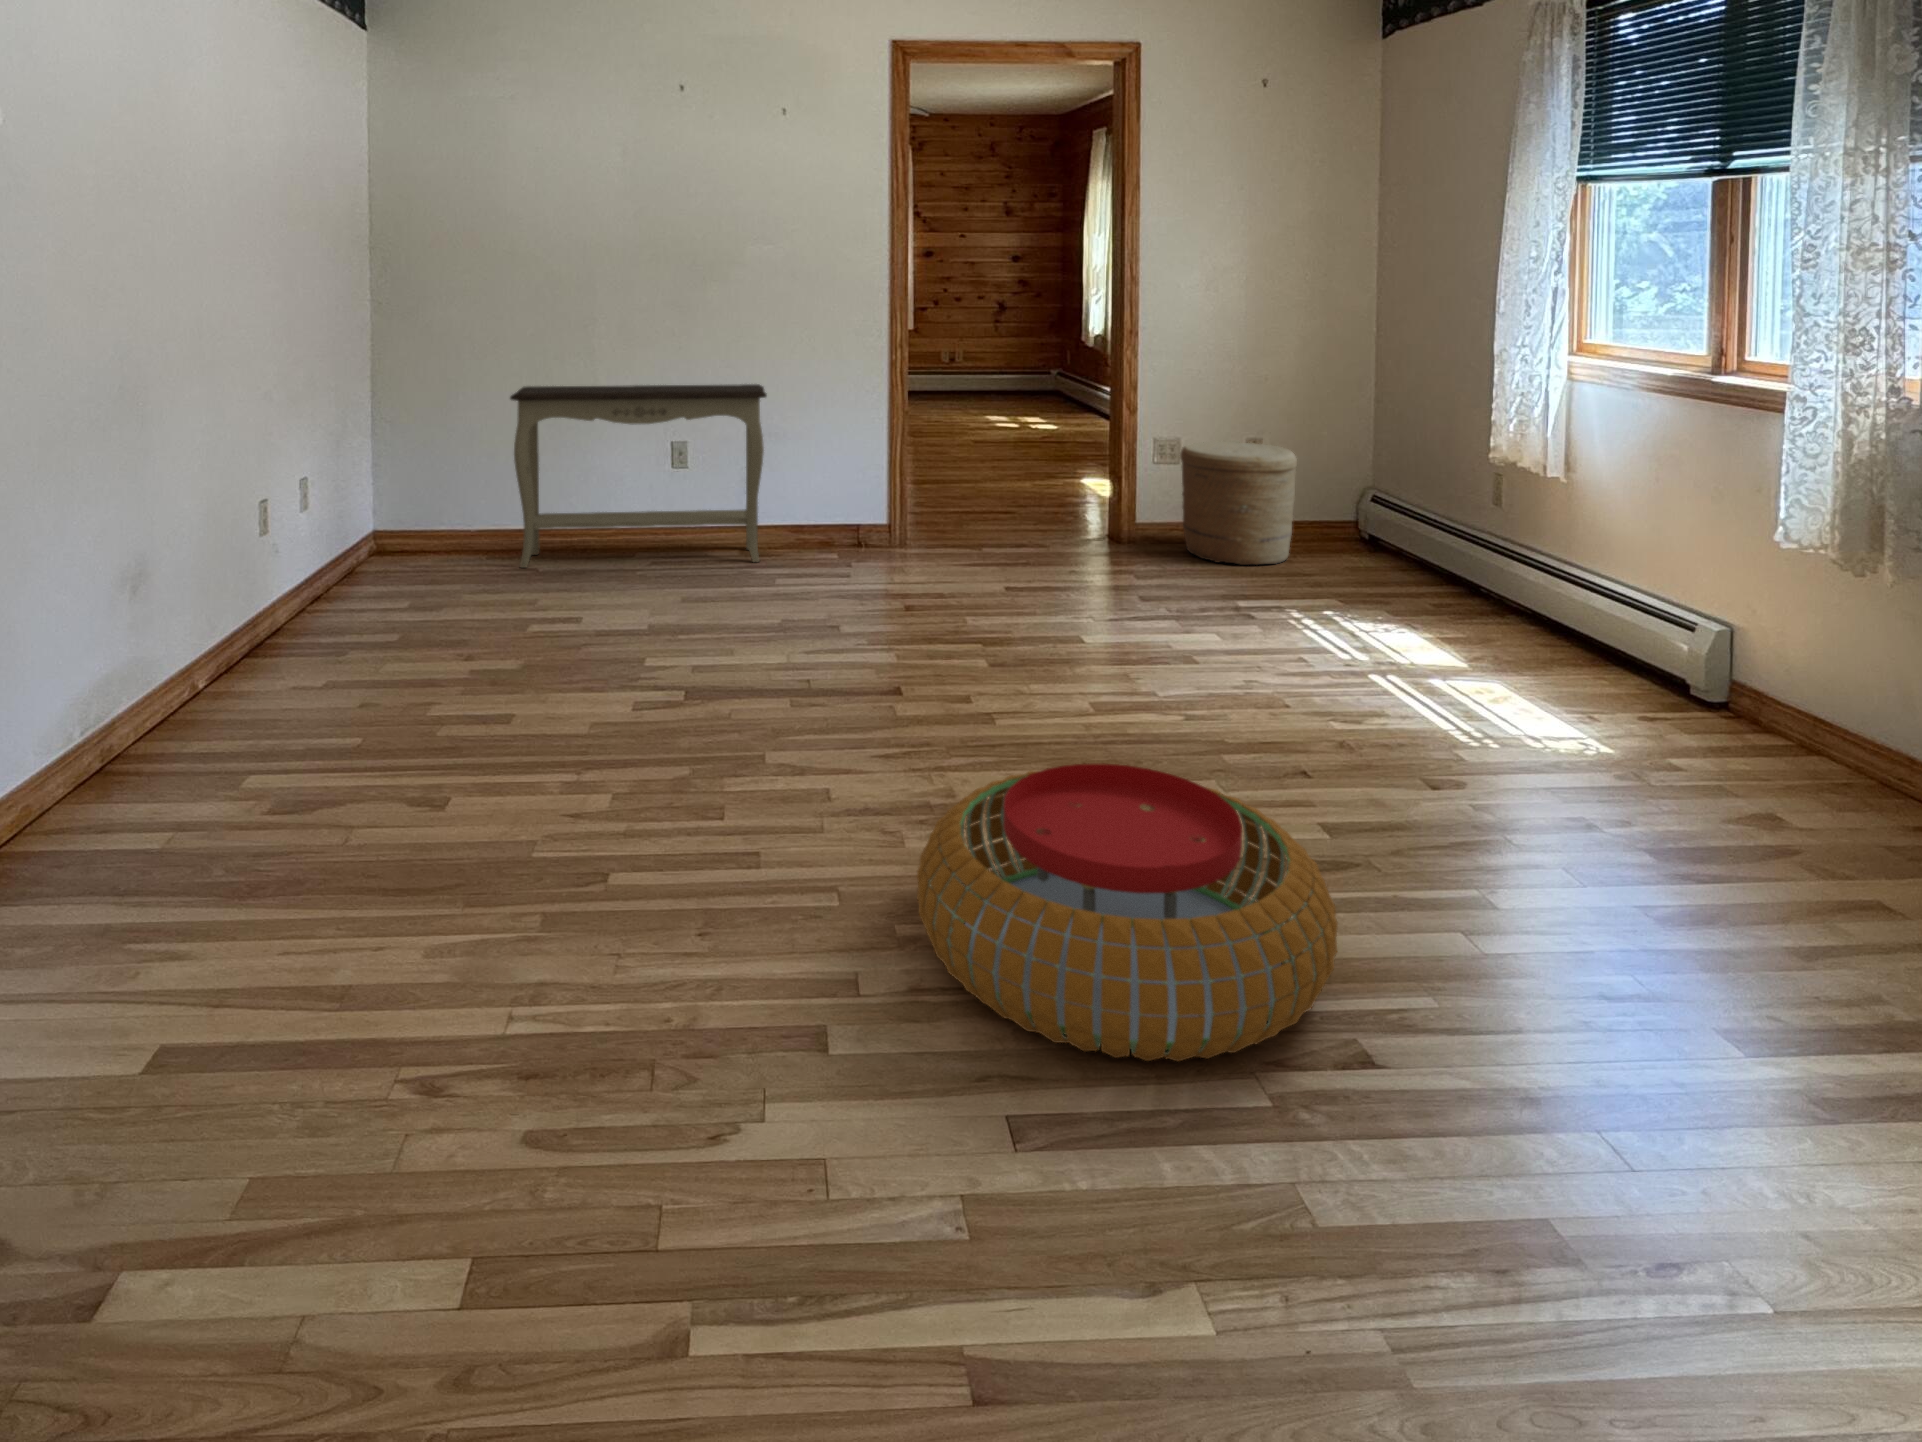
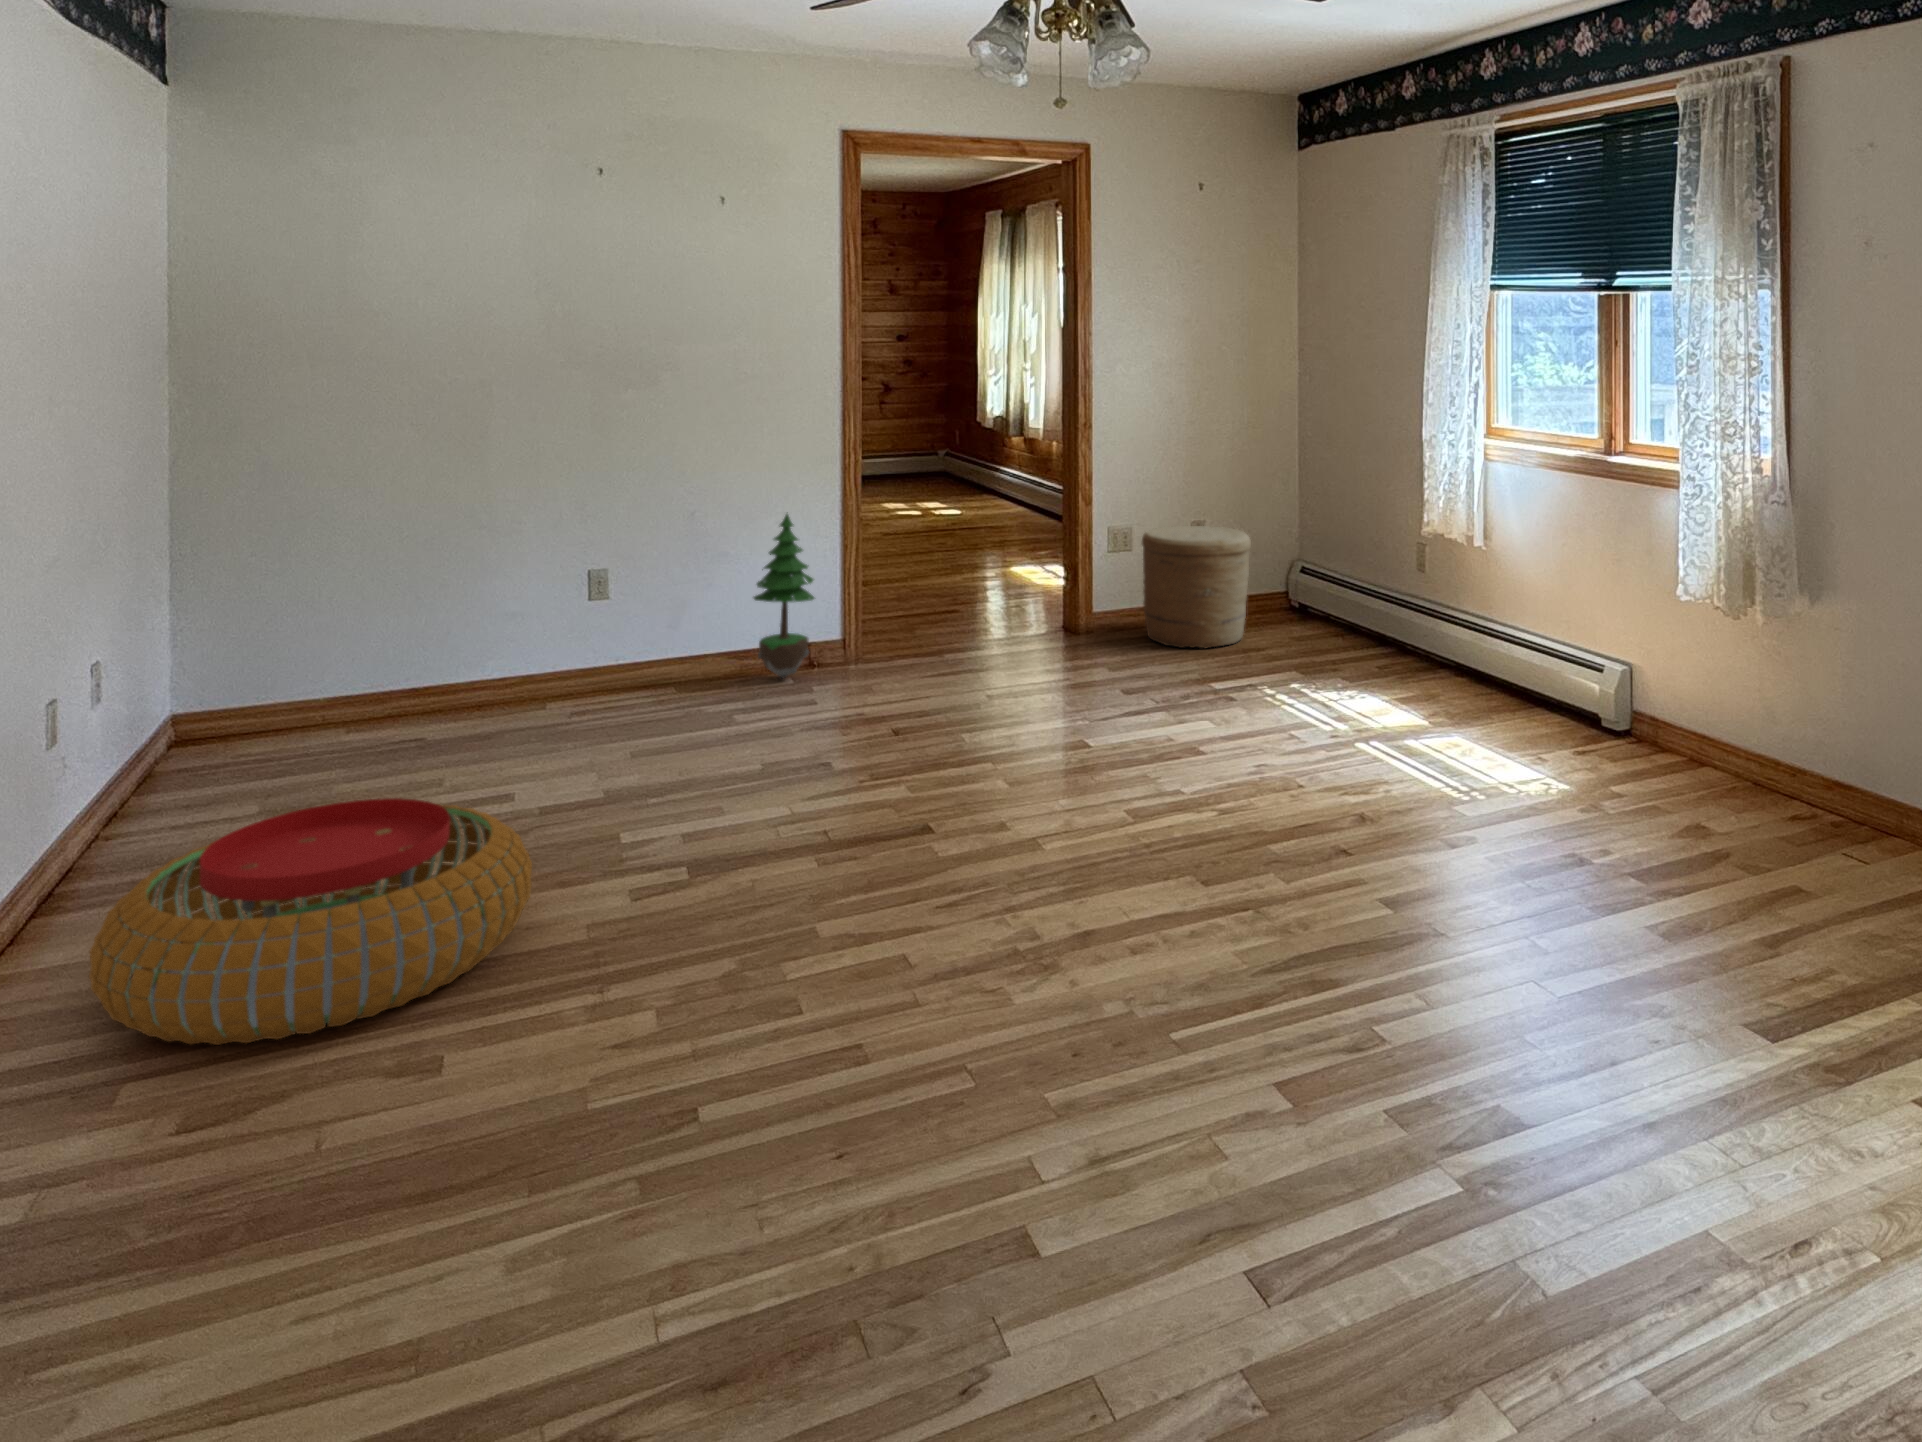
console table: present [510,384,767,568] -> none [338,488,700,744]
potted tree: none [816,408,868,554] -> present [754,514,814,678]
pouf: present [917,763,1338,1062] -> present [89,798,532,1045]

